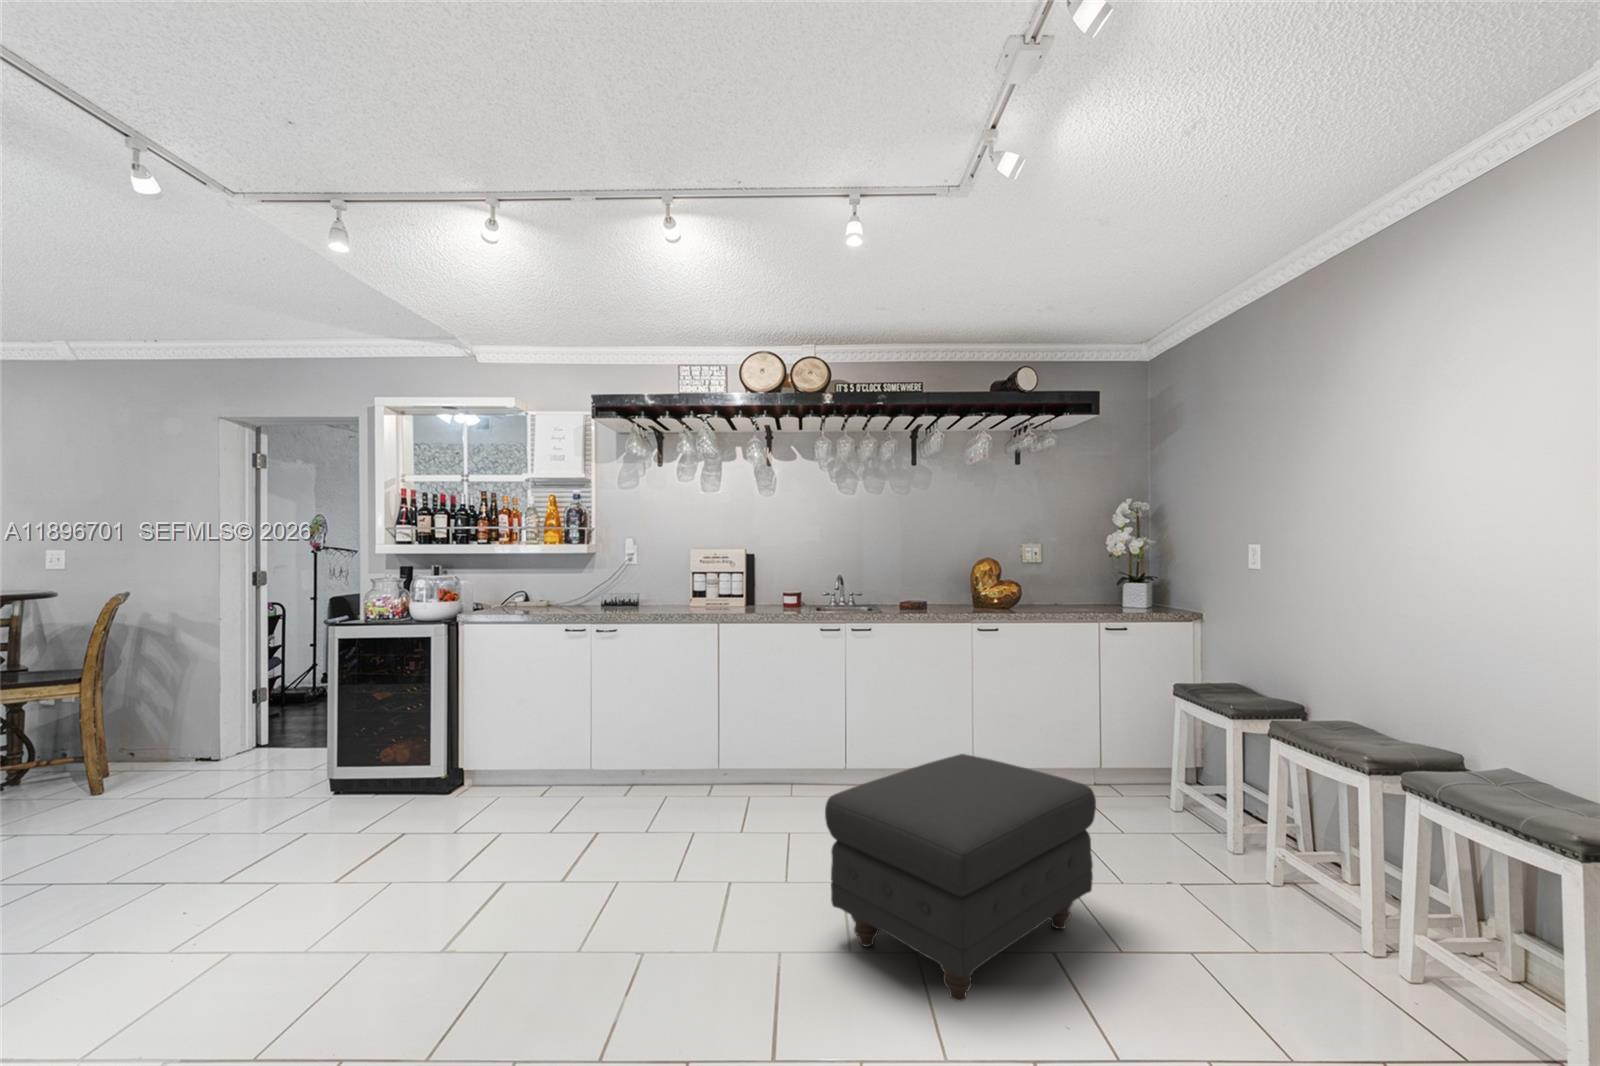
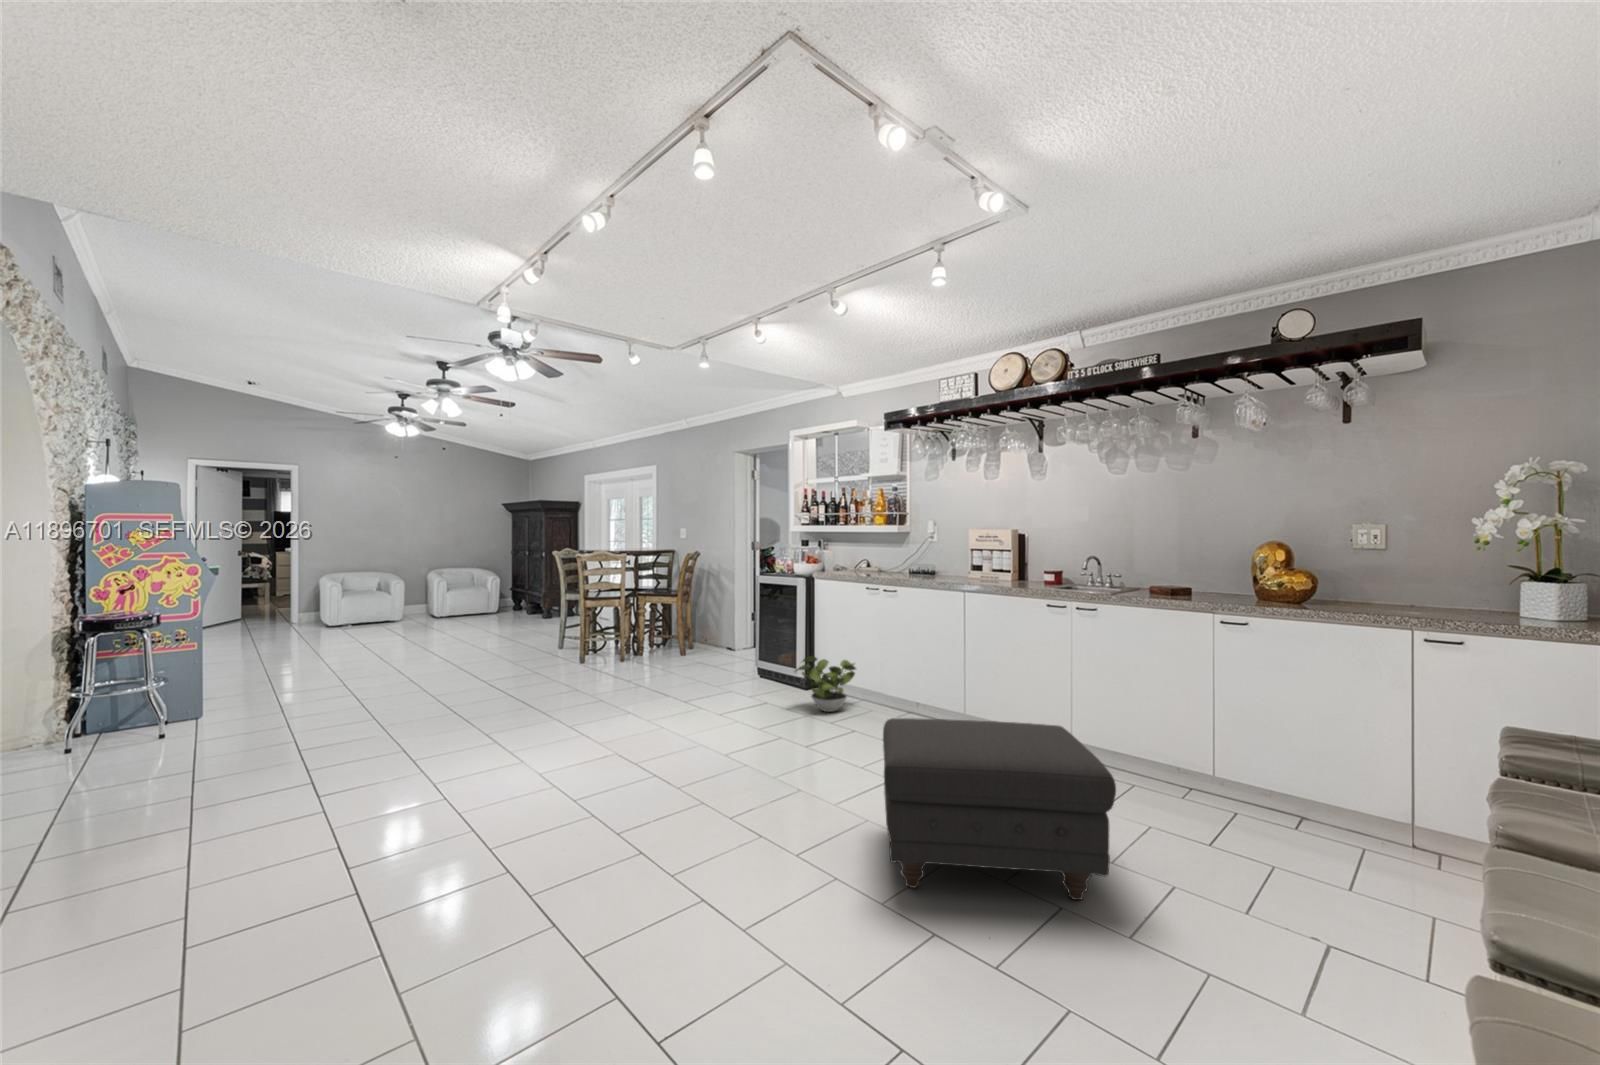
potted plant: none [478,734,563,817] -> present [795,656,856,712]

